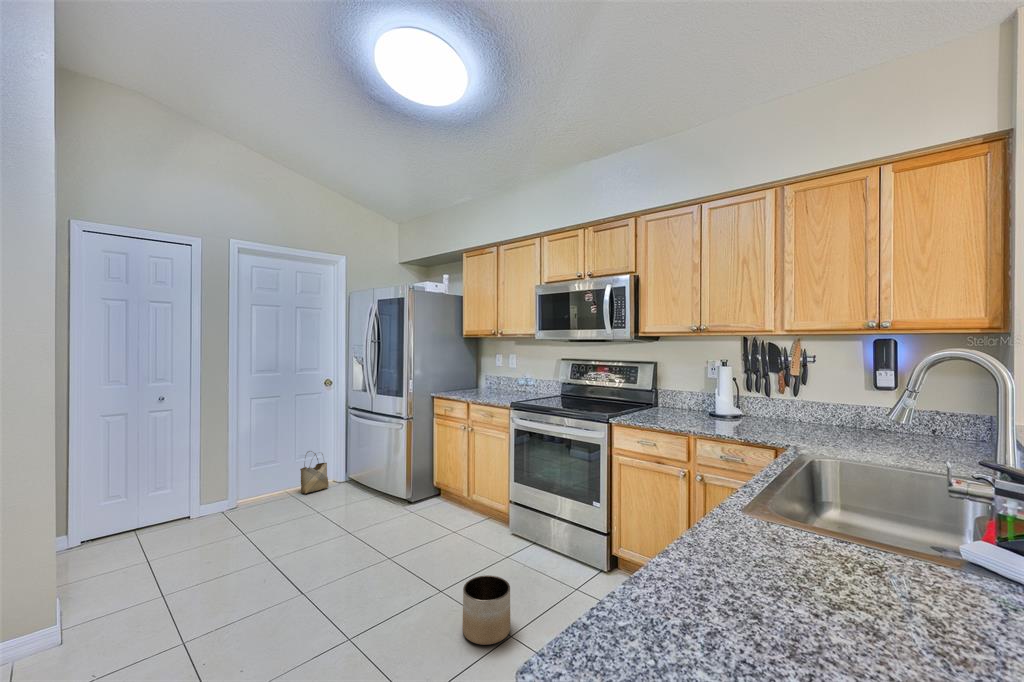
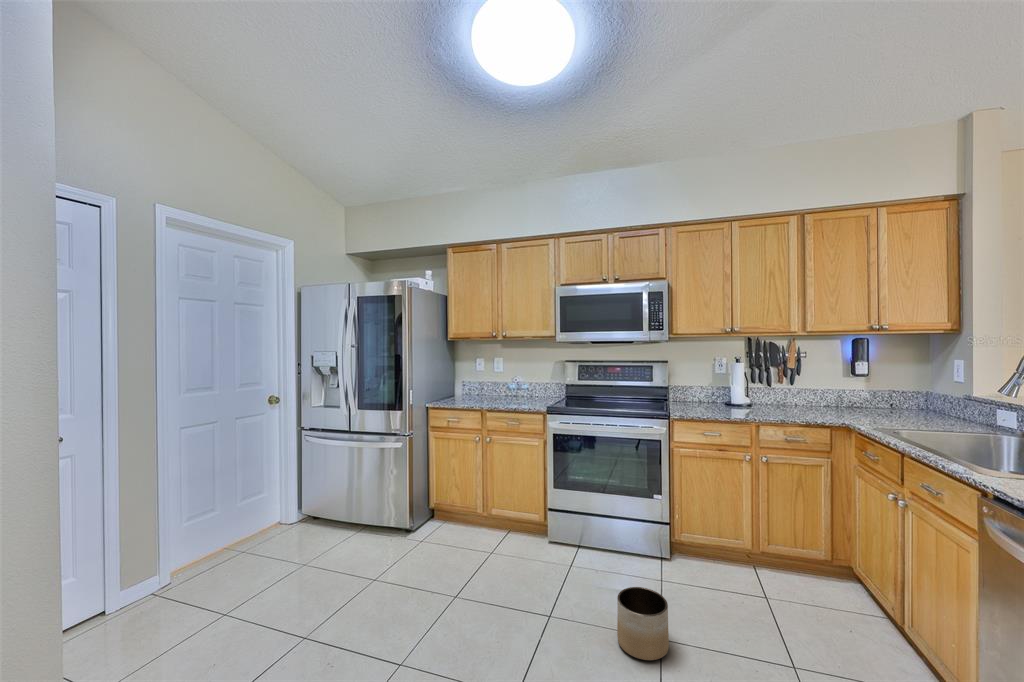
woven basket: present [300,451,328,493] -> none [251,490,285,546]

